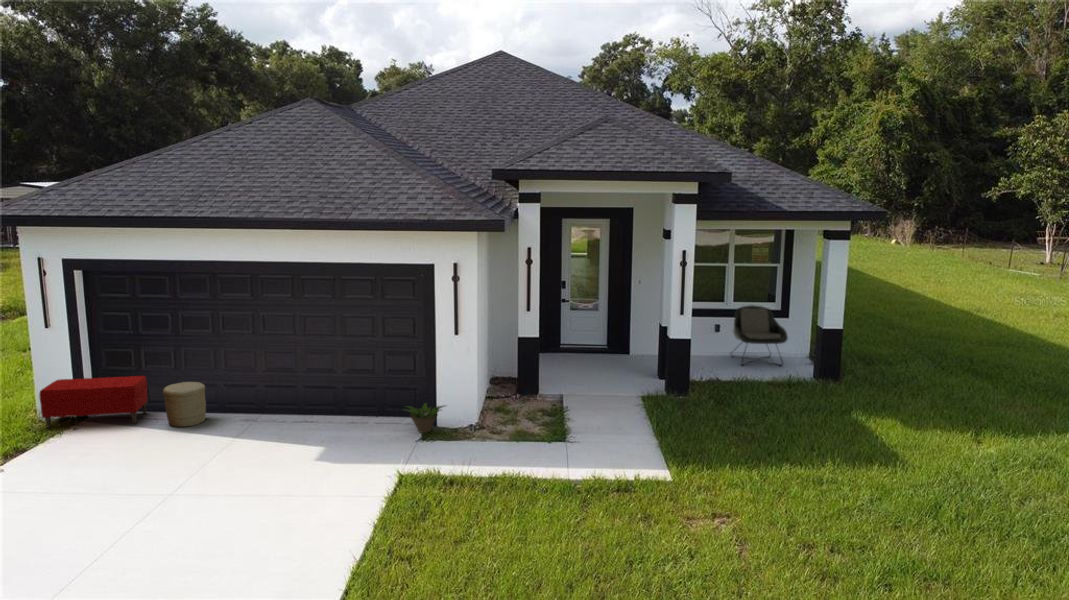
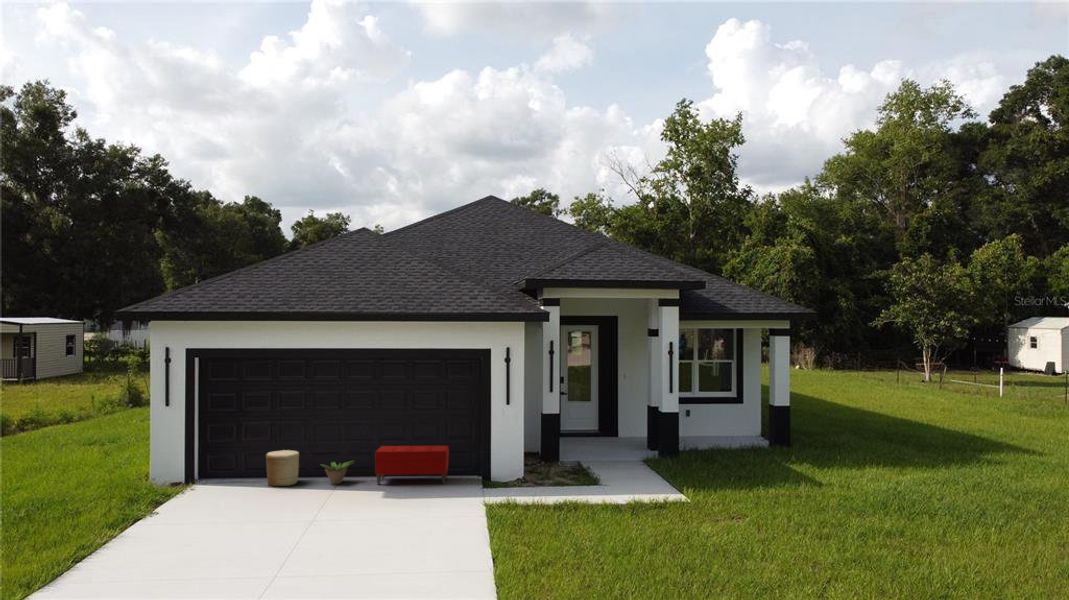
lounge chair: present [733,305,788,366] -> none [700,394,746,441]
bench: present [39,376,147,429] -> present [375,446,449,485]
decorative plant: present [407,403,444,433] -> present [322,461,351,484]

